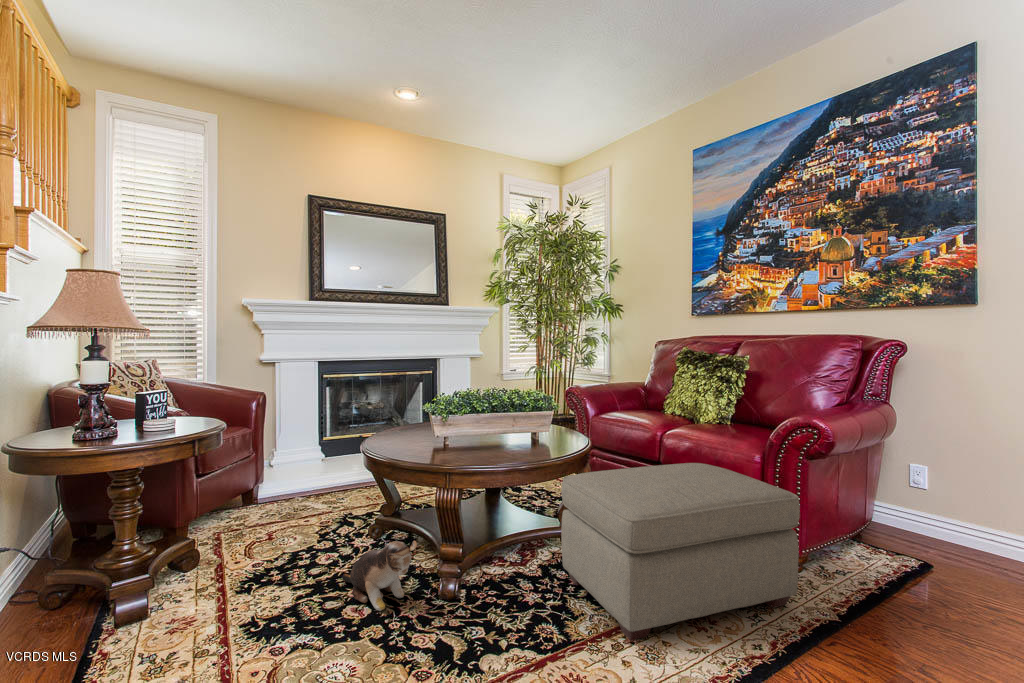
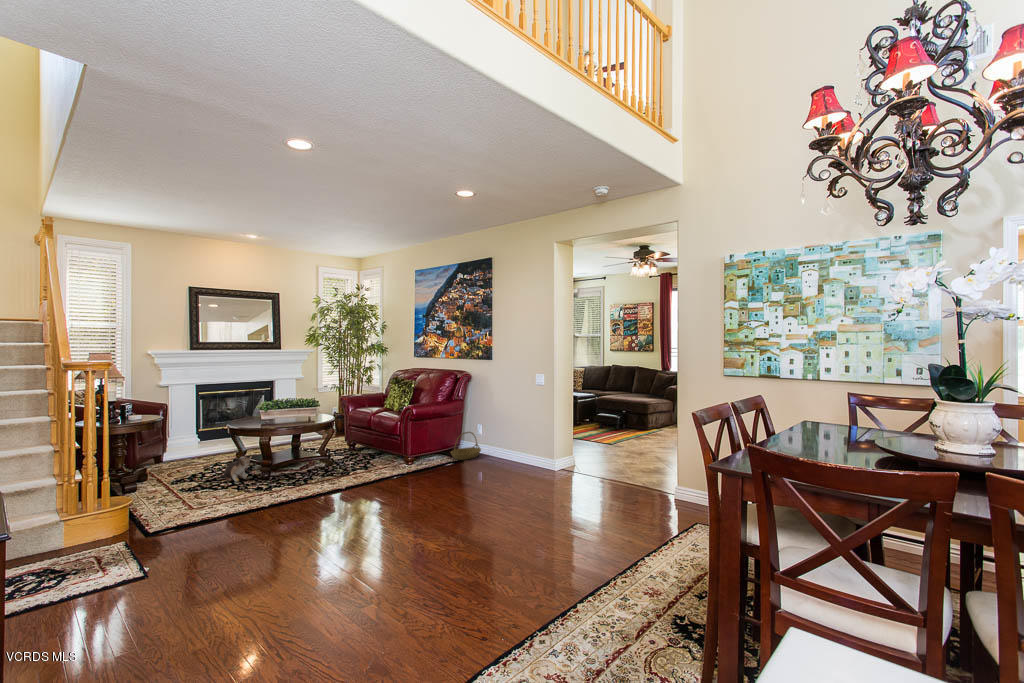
ottoman: present [561,463,800,640] -> none [314,426,396,480]
basket: none [881,488,970,569] -> present [451,432,481,460]

